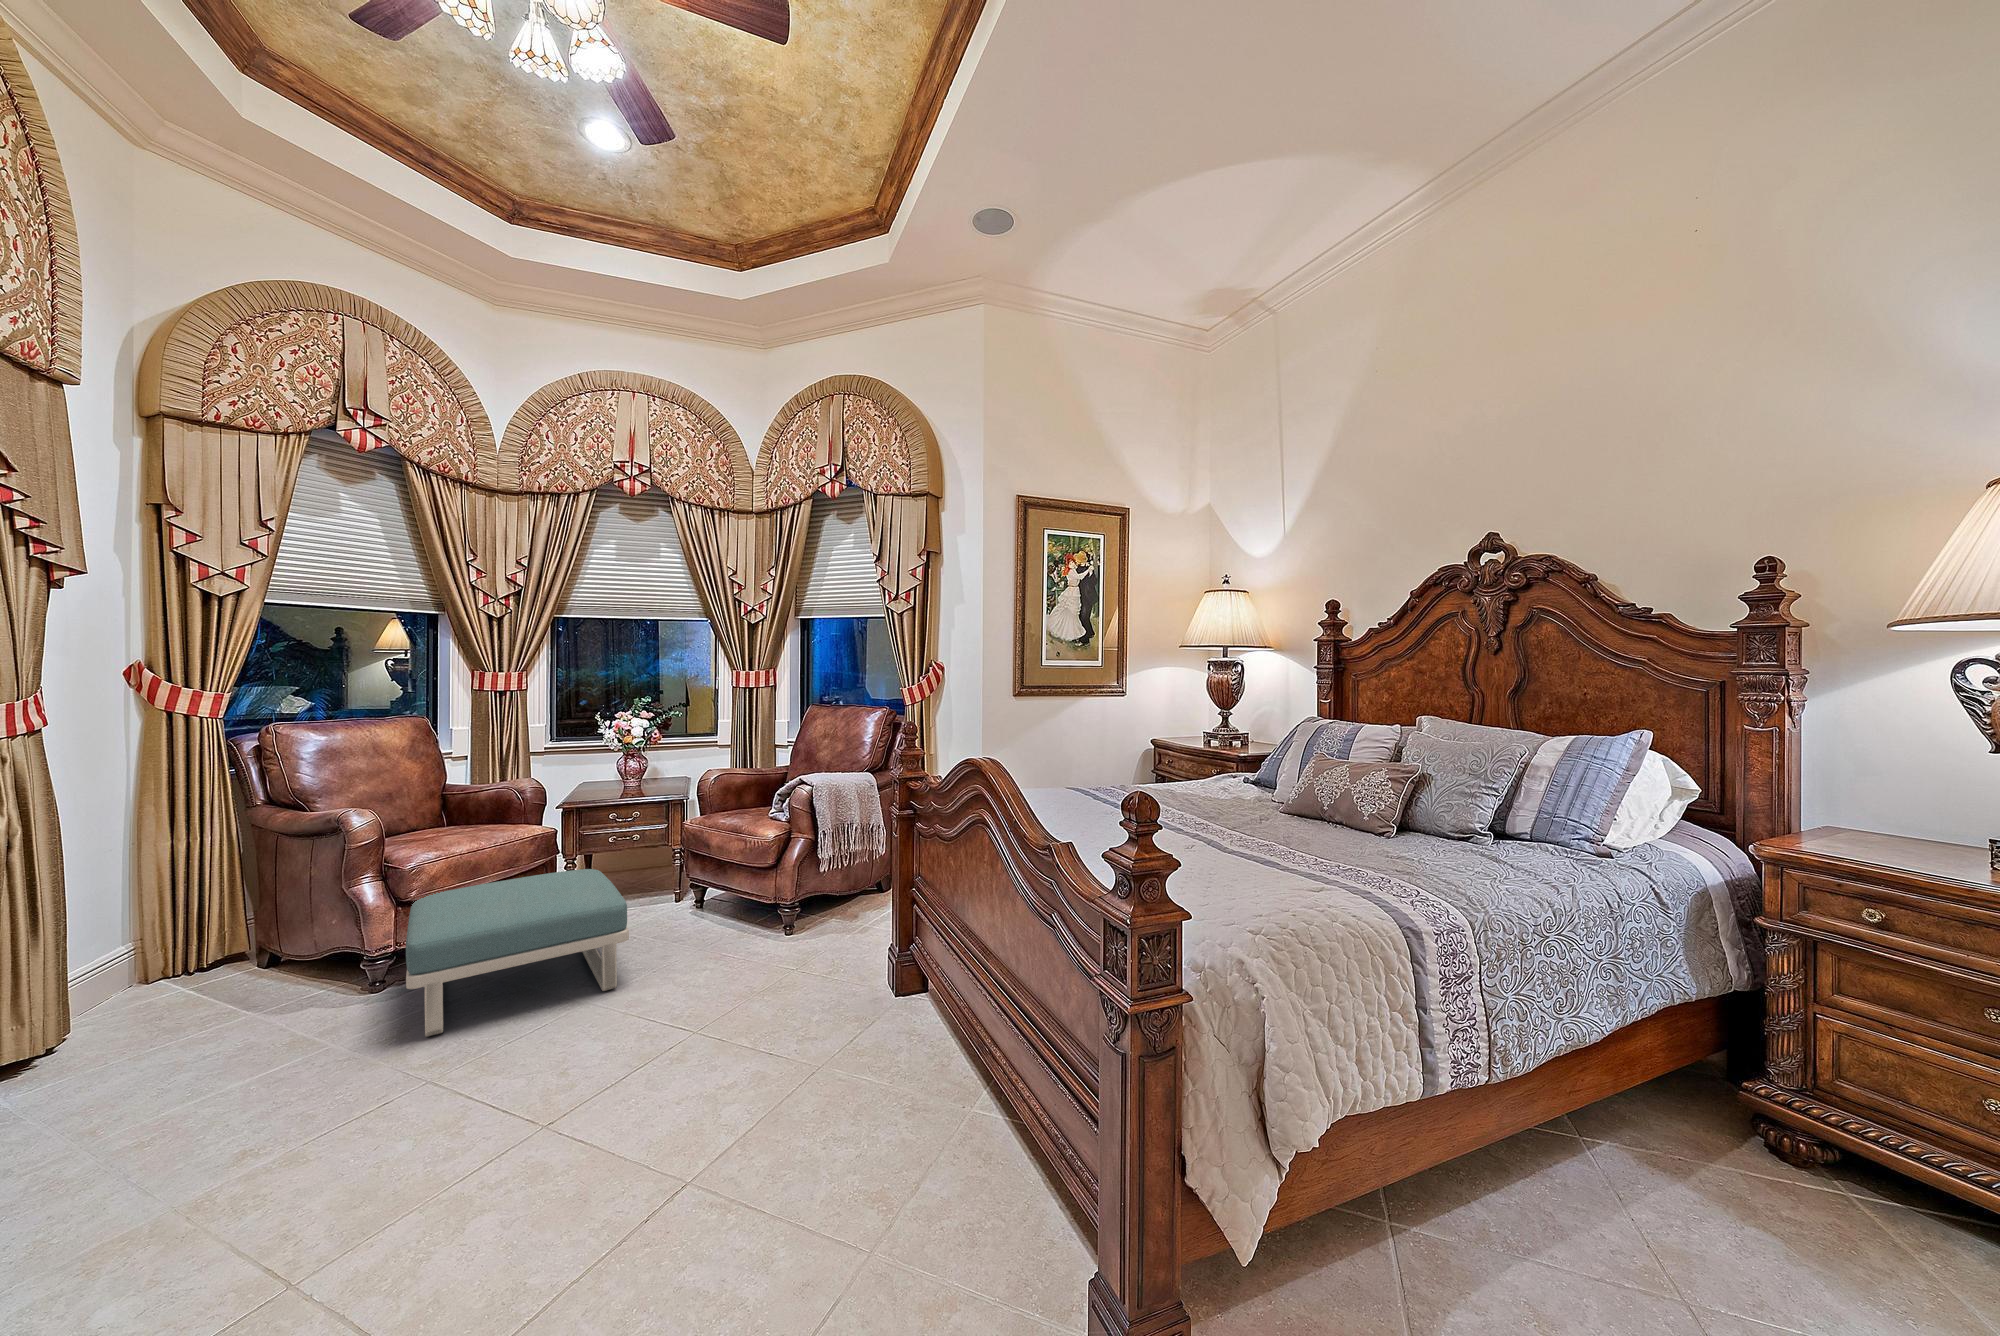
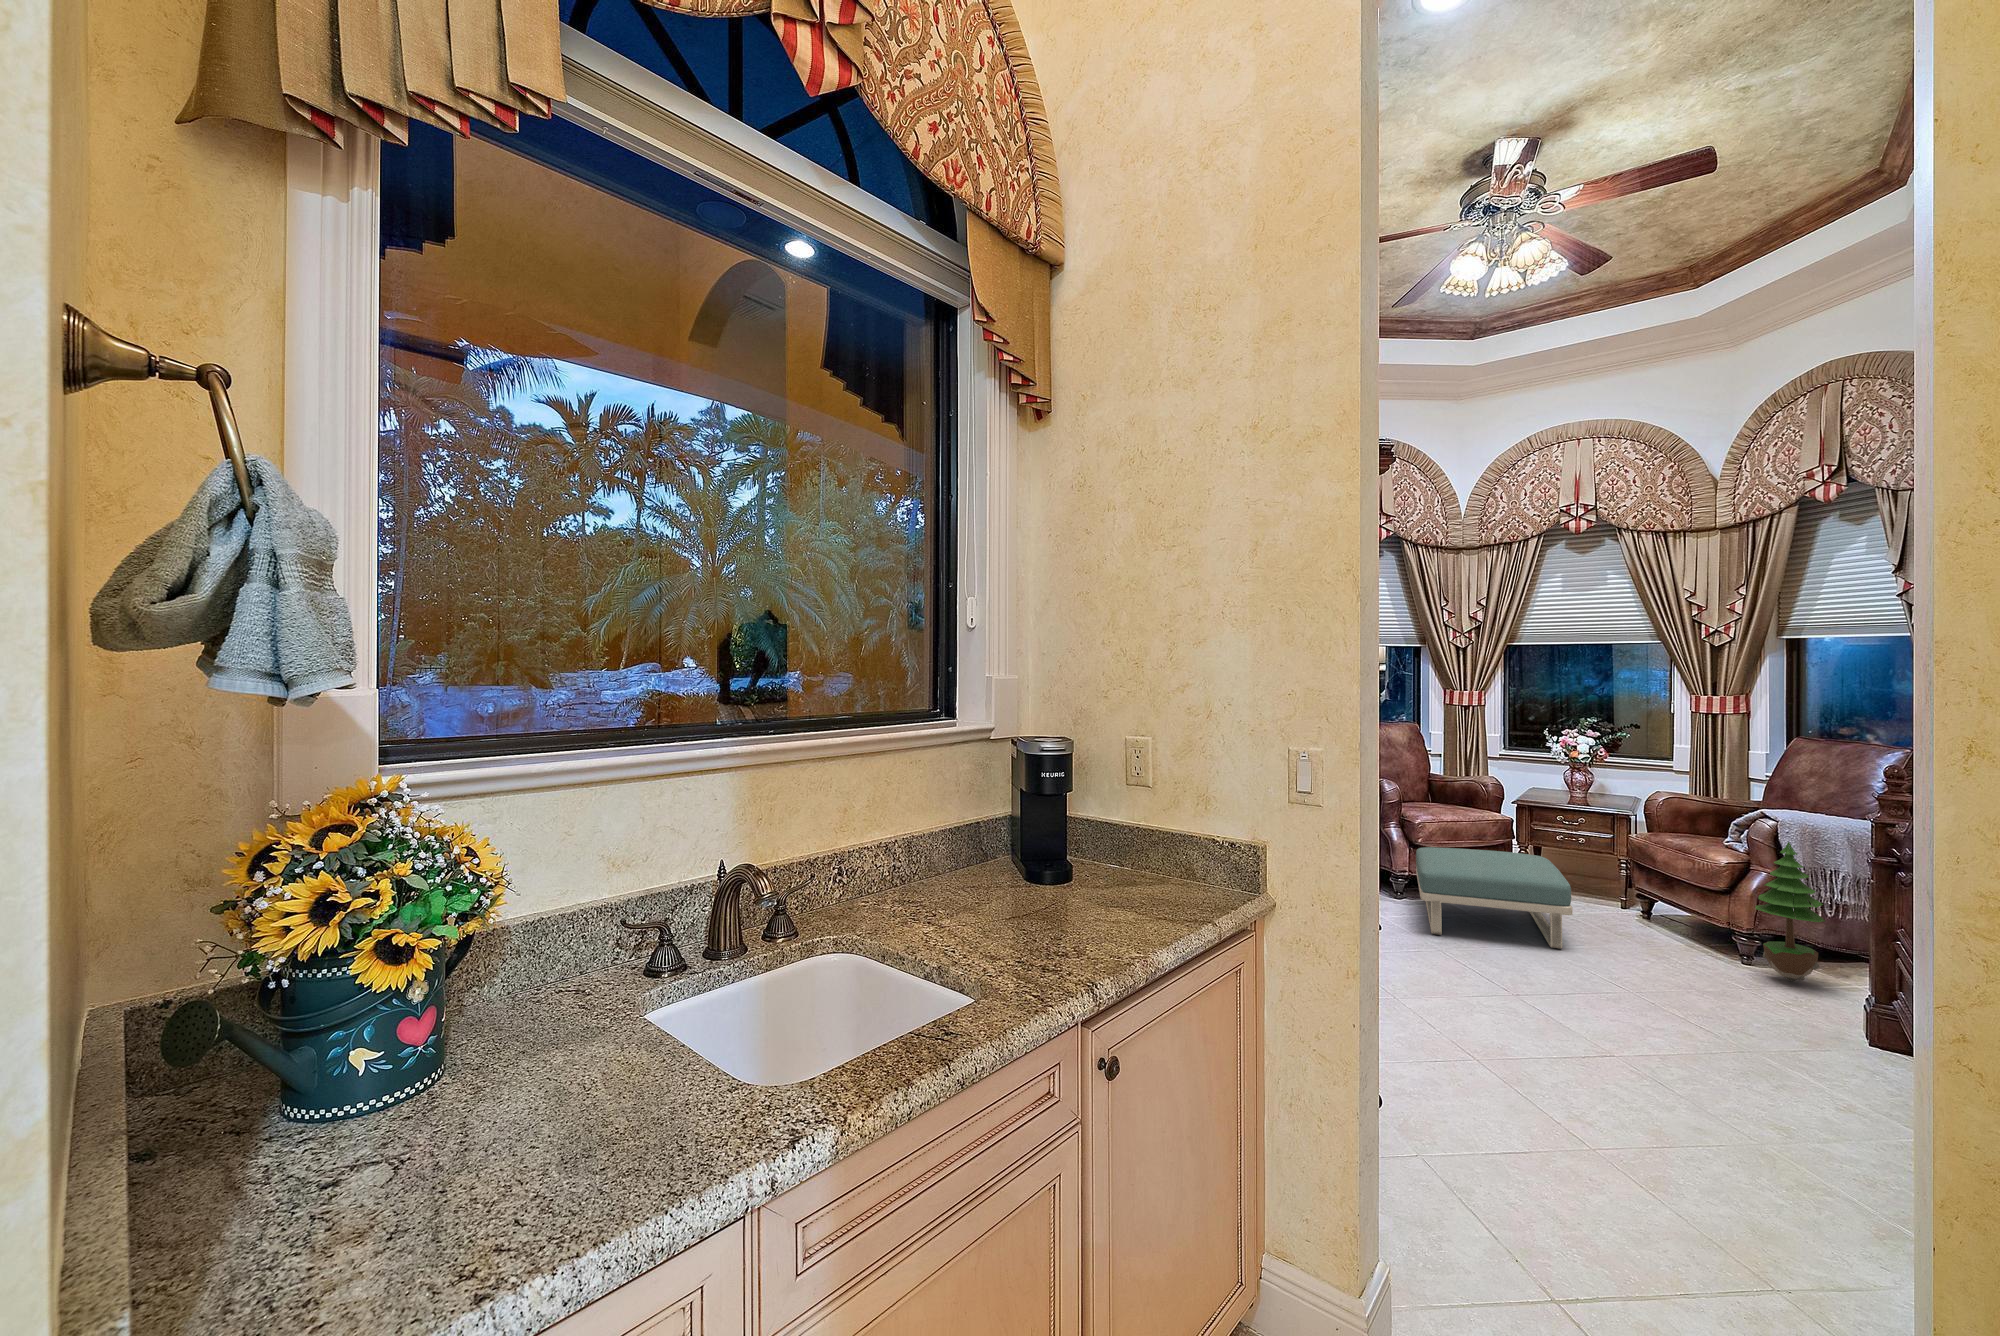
potted tree: none [799,803,850,941] -> present [1755,842,1825,981]

